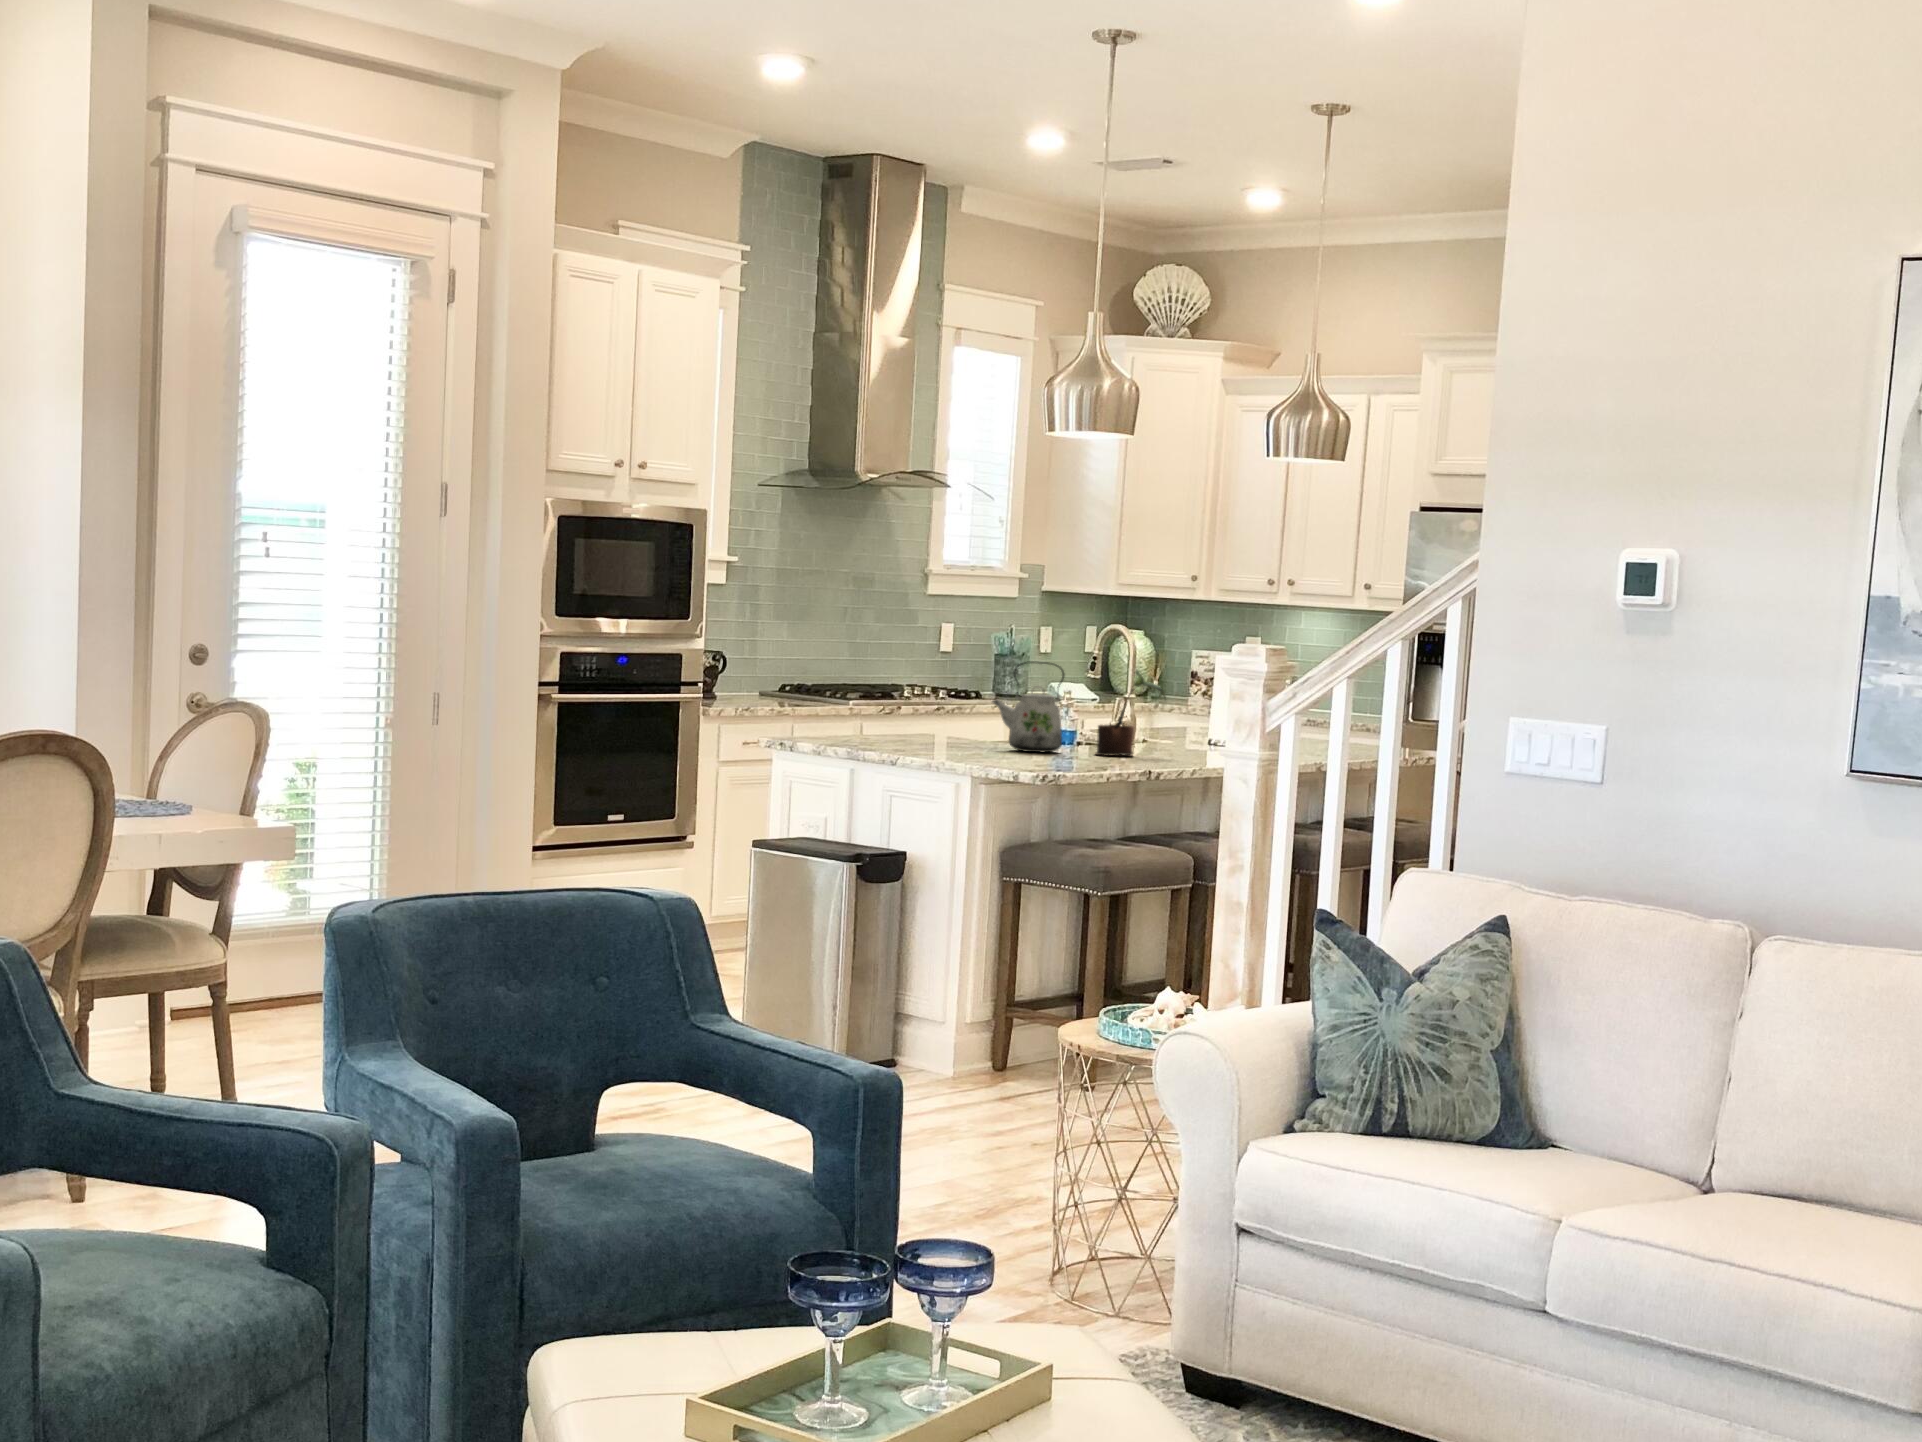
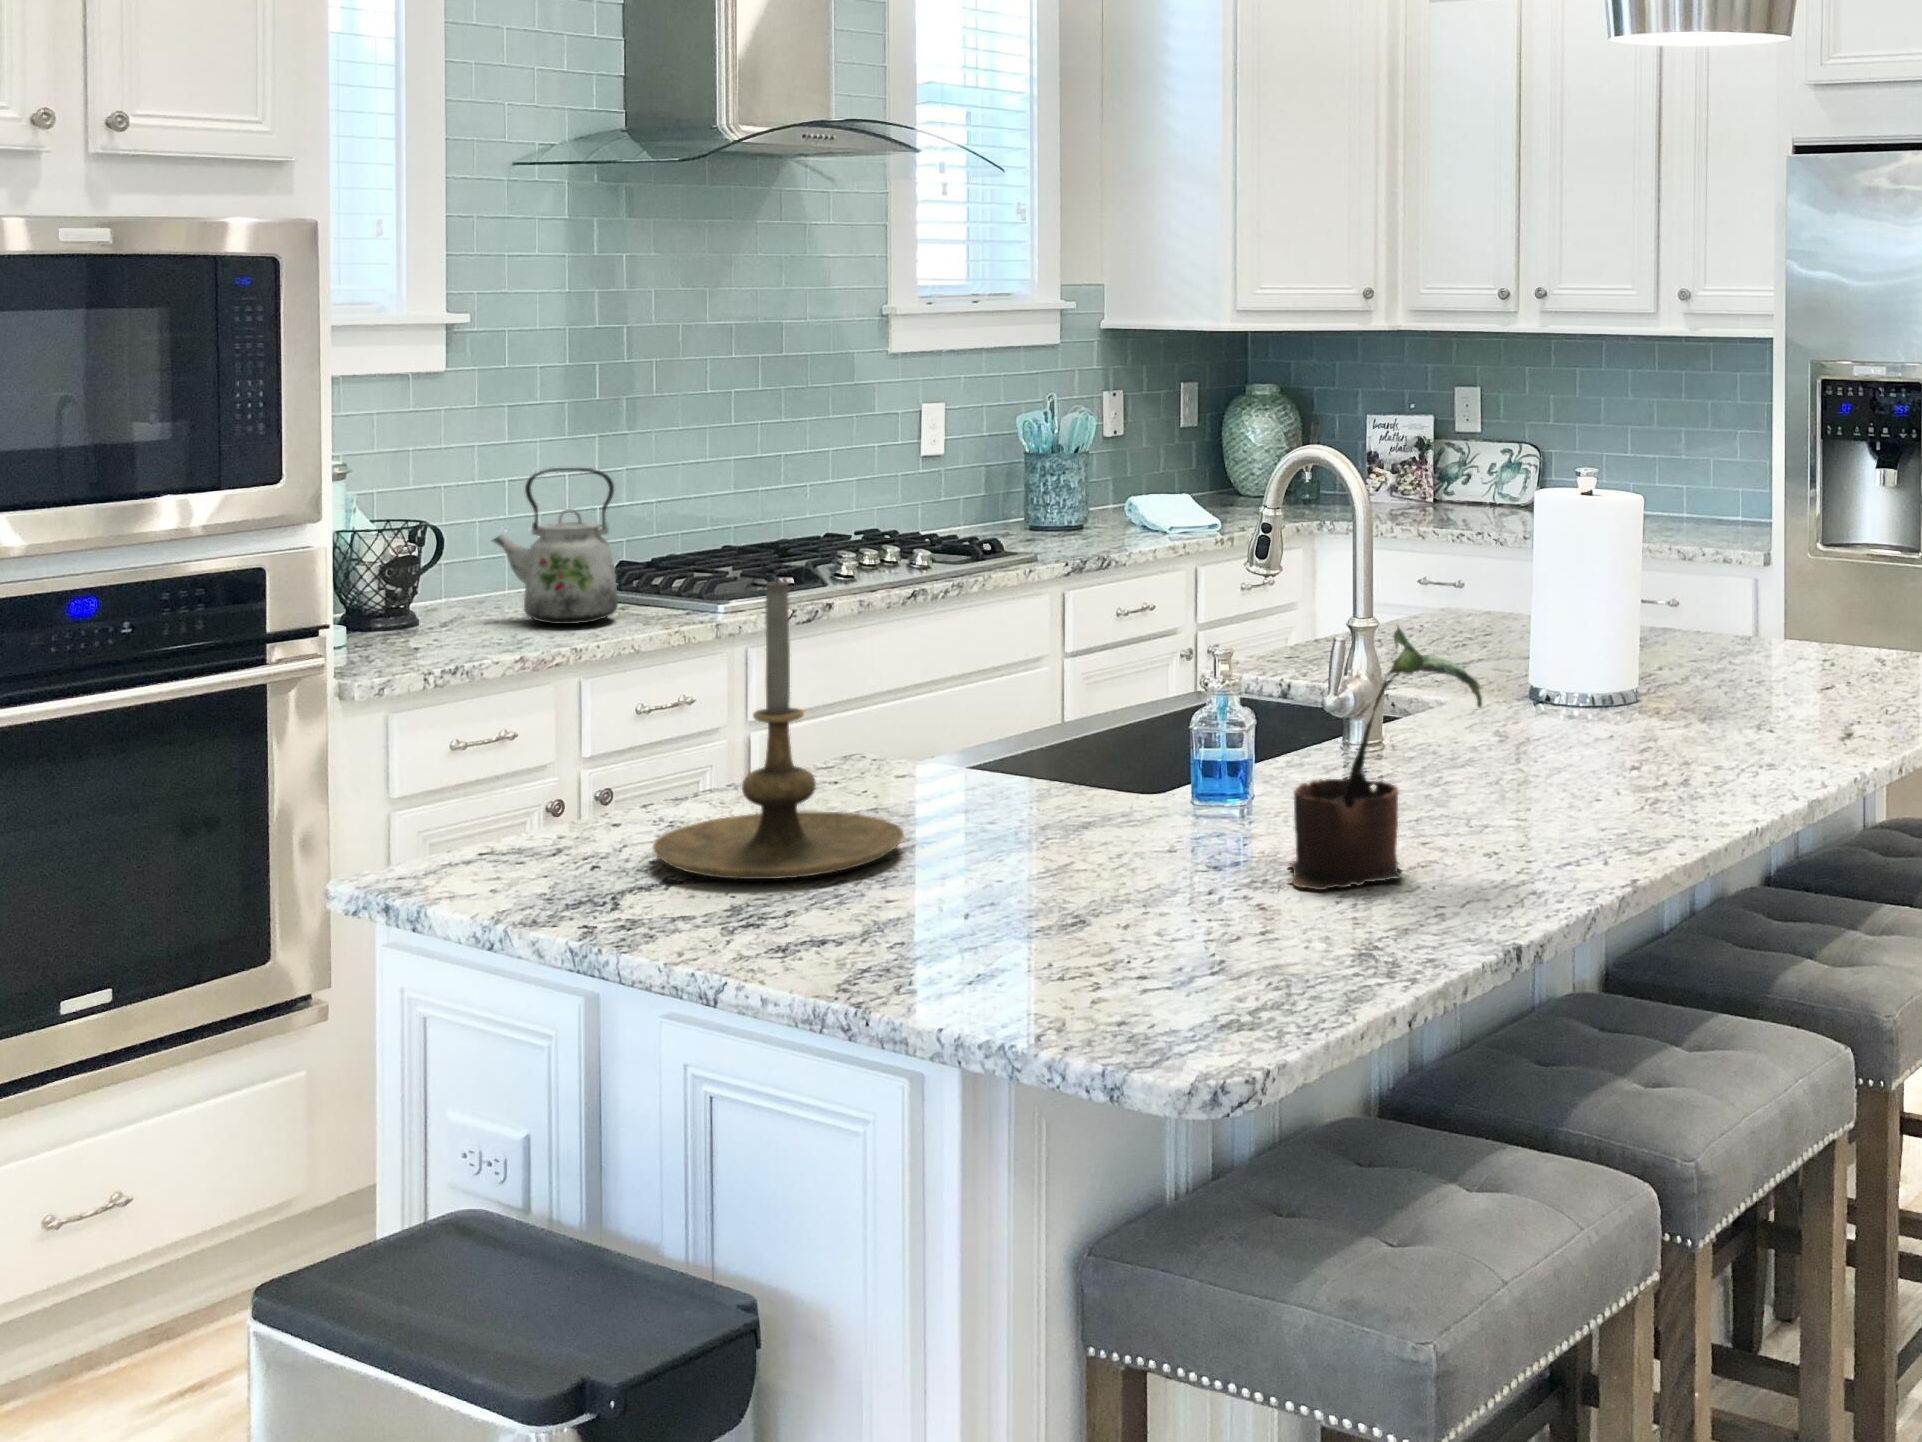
candle holder: none [874,644,961,744] -> present [653,581,904,879]
kettle: present [992,661,1064,752] -> present [492,468,618,624]

